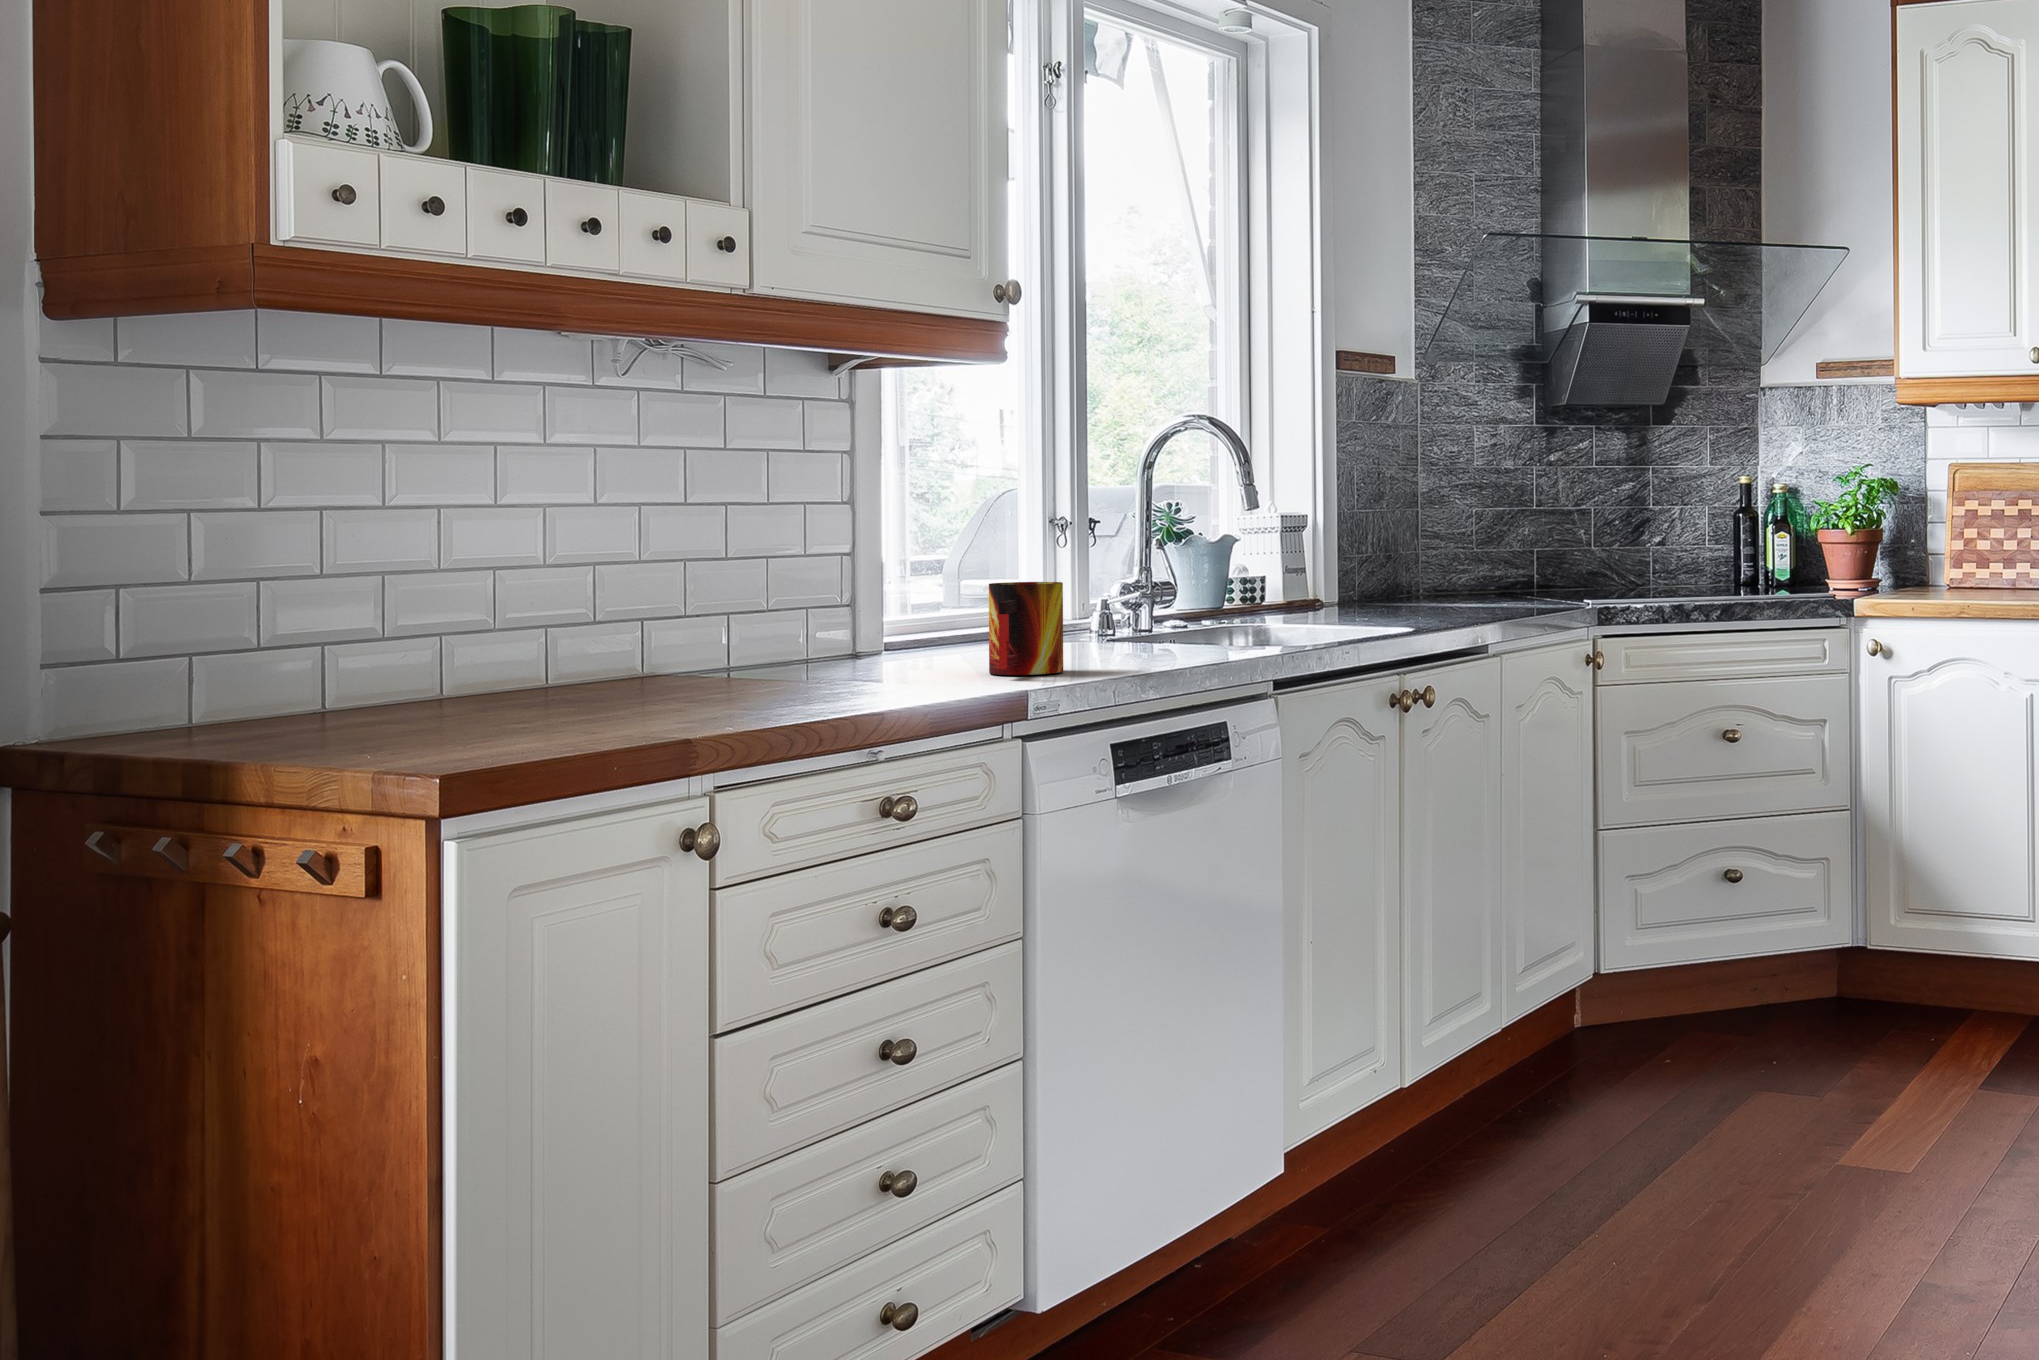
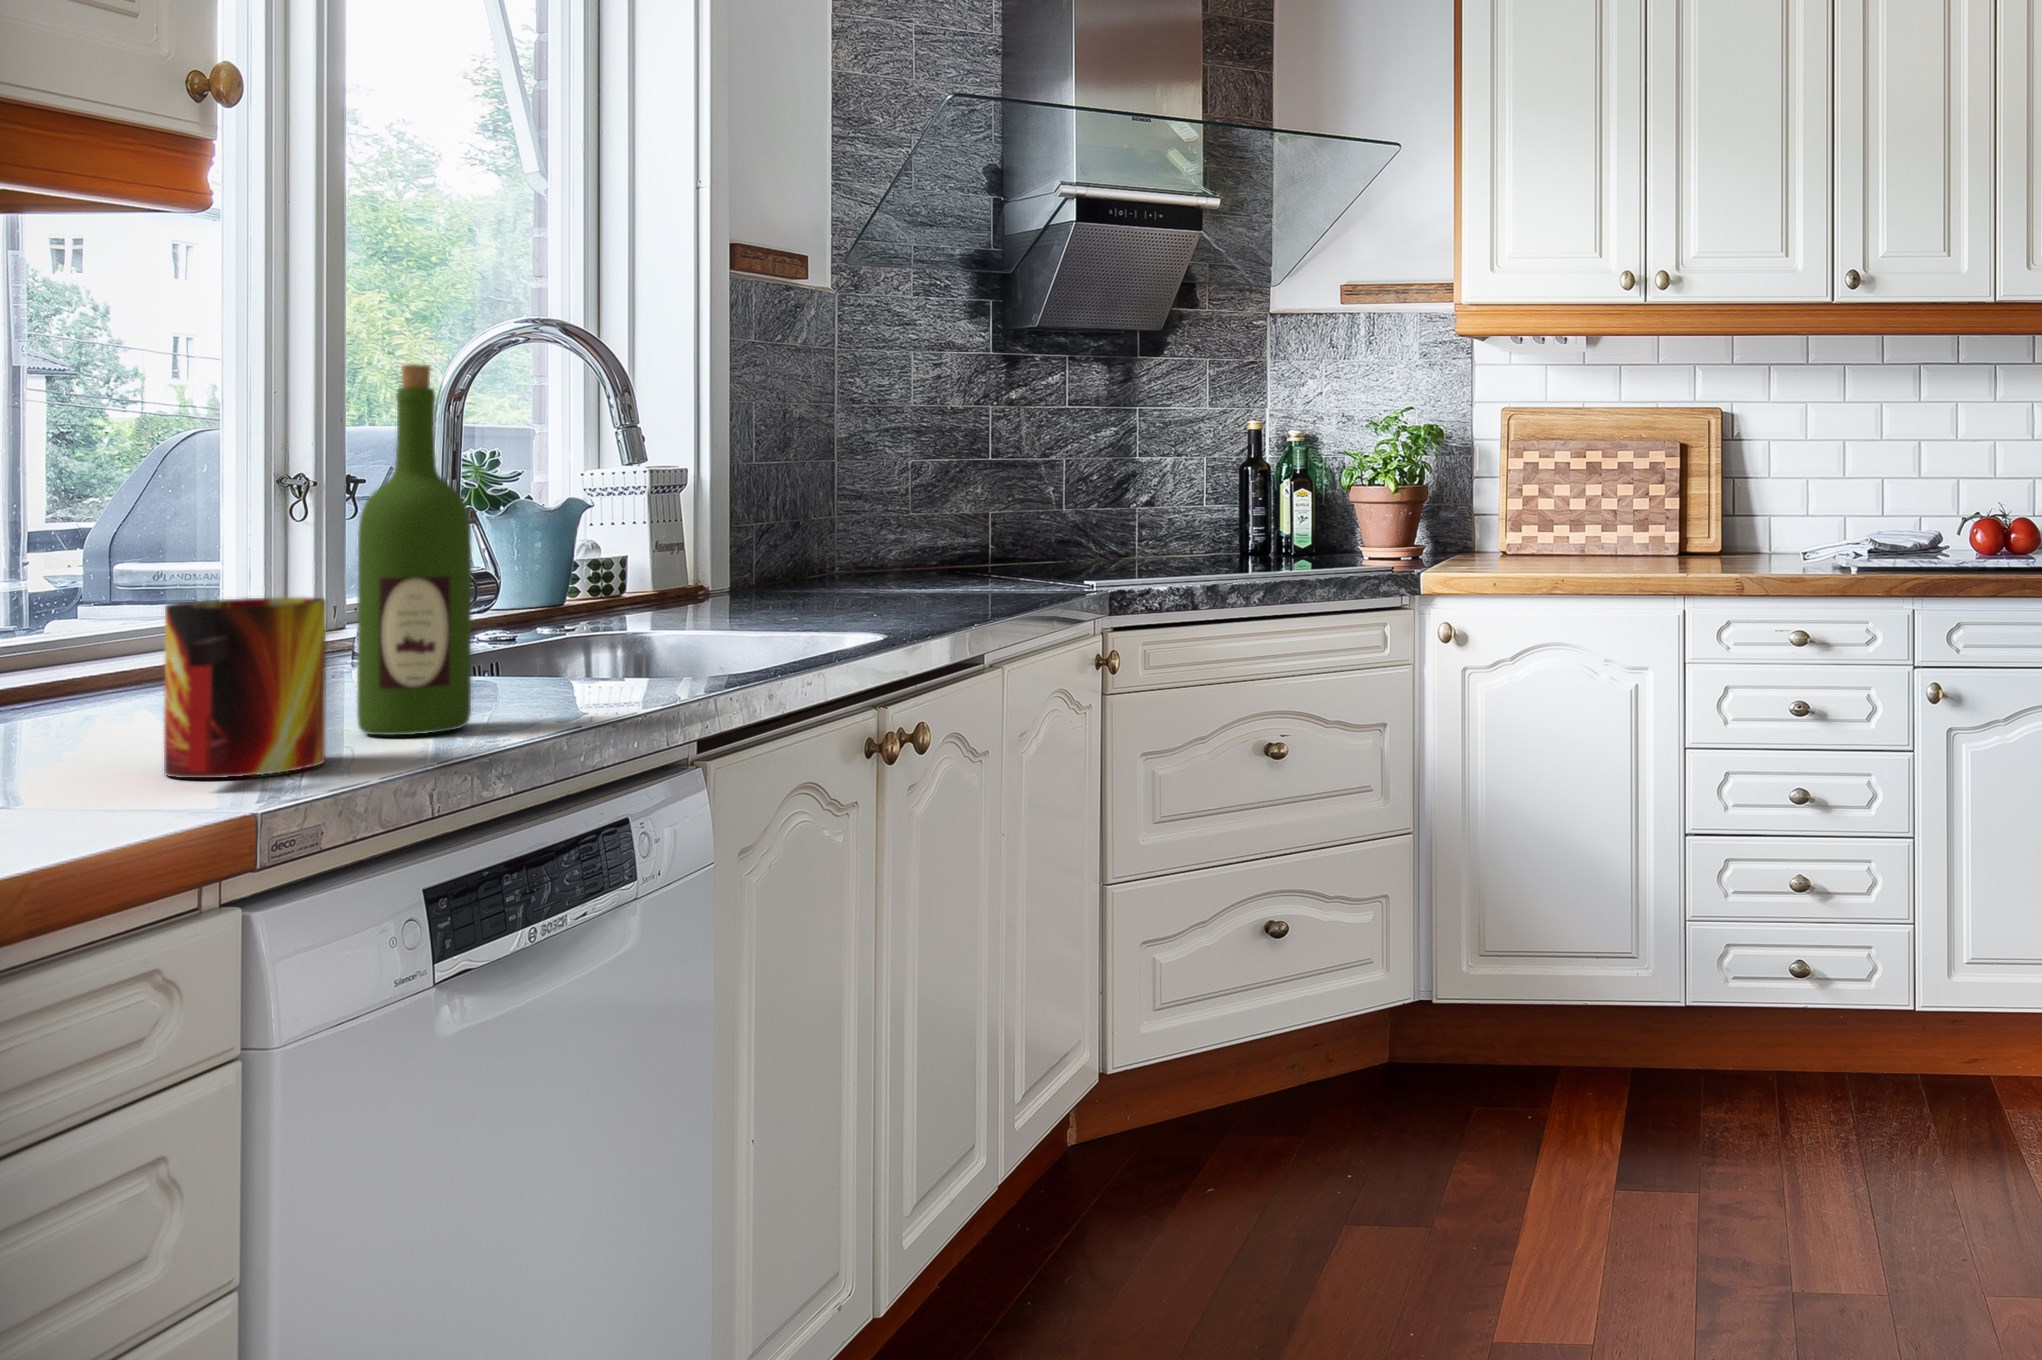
wine bottle: none [1082,452,1139,663] -> present [357,364,472,735]

